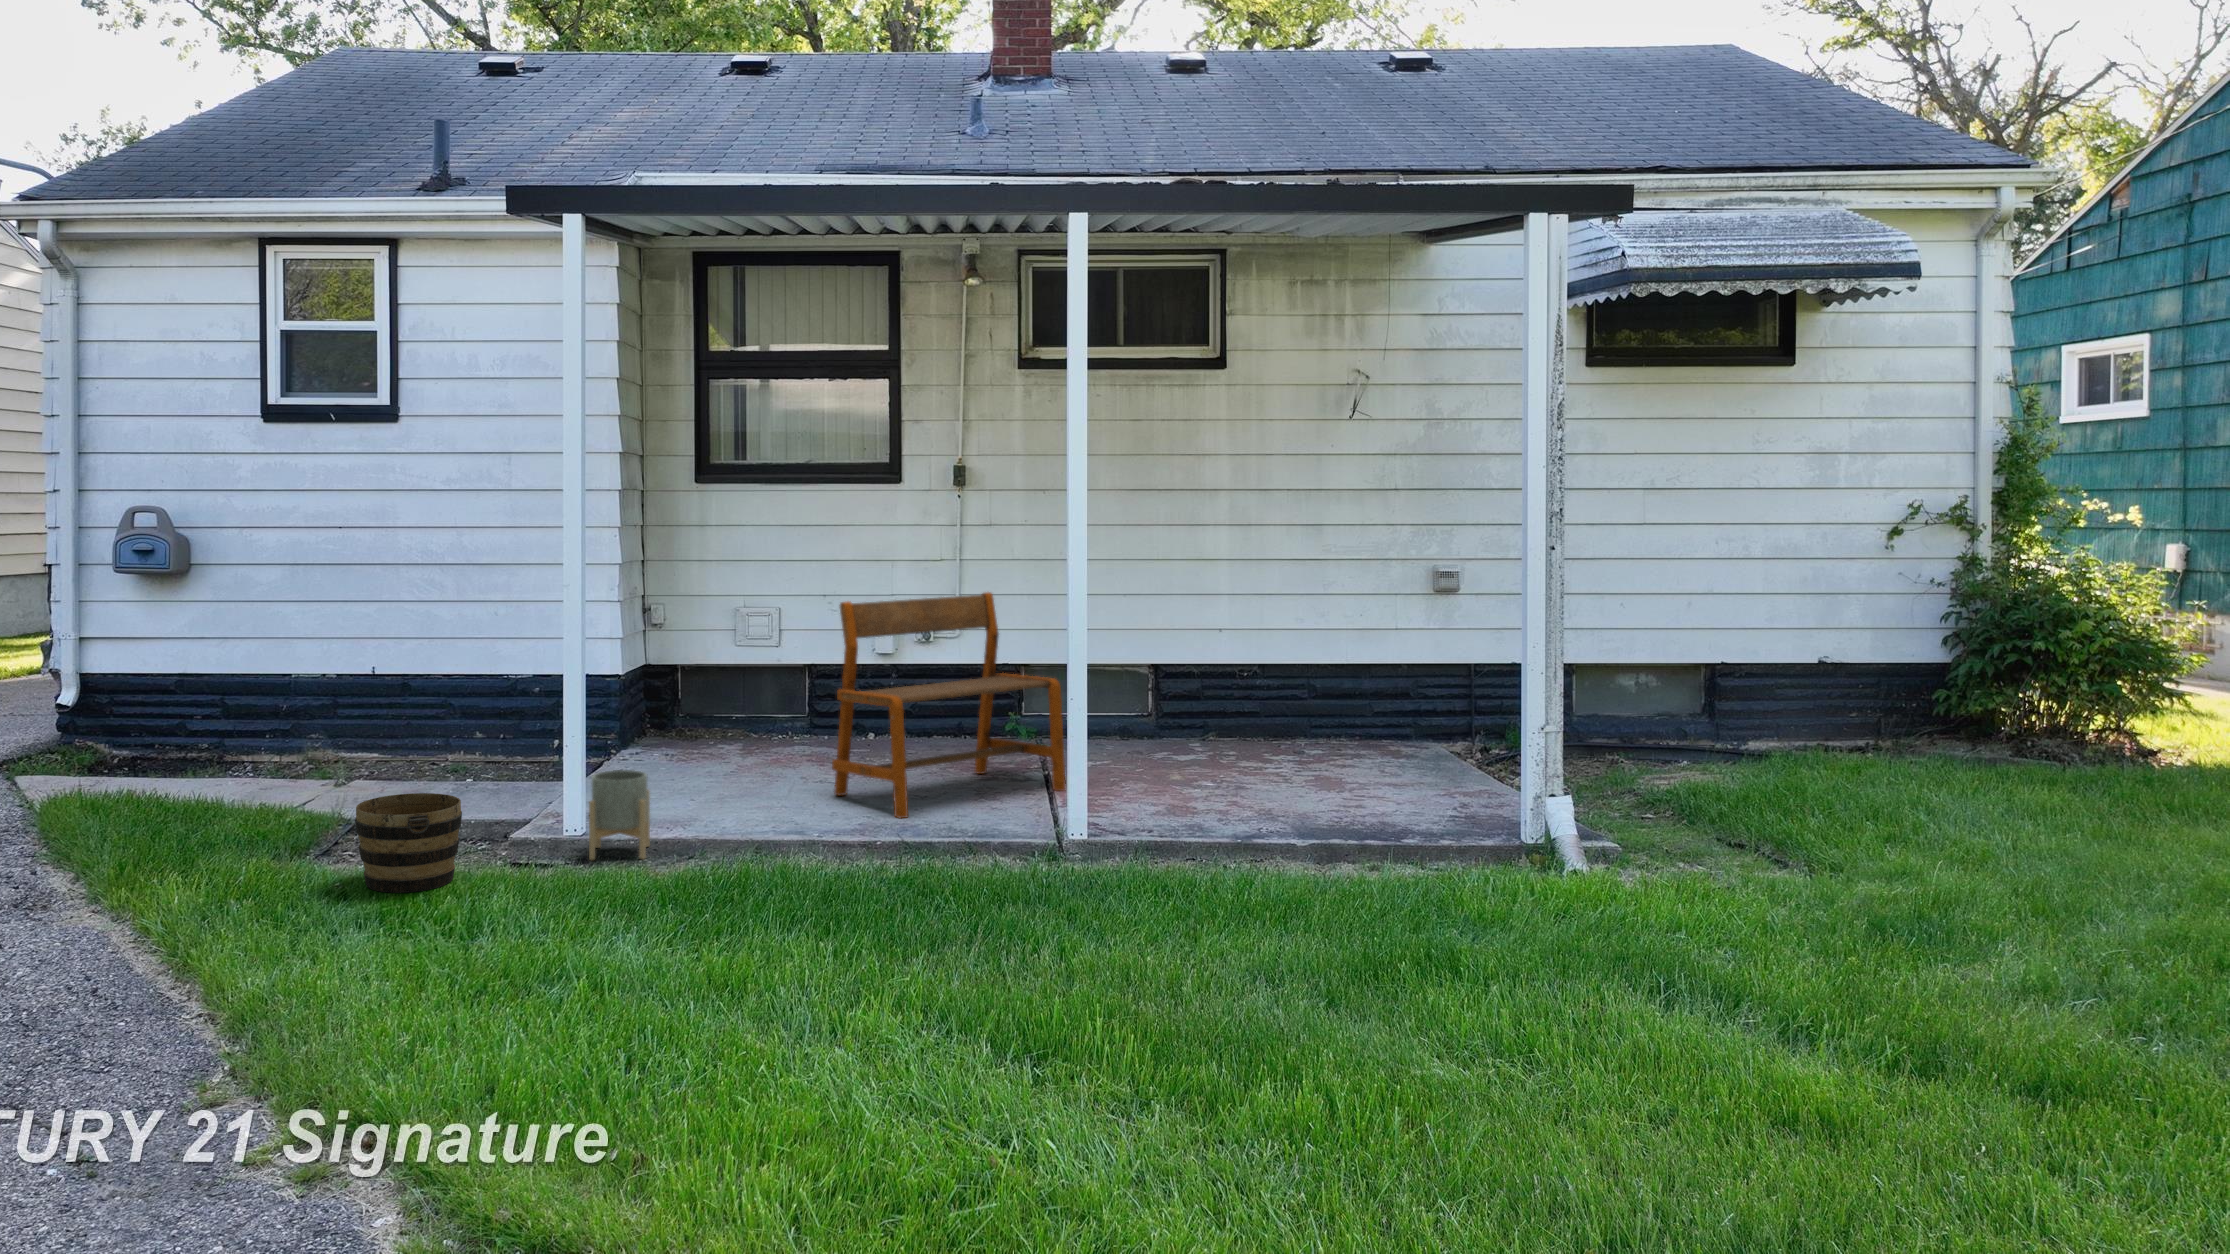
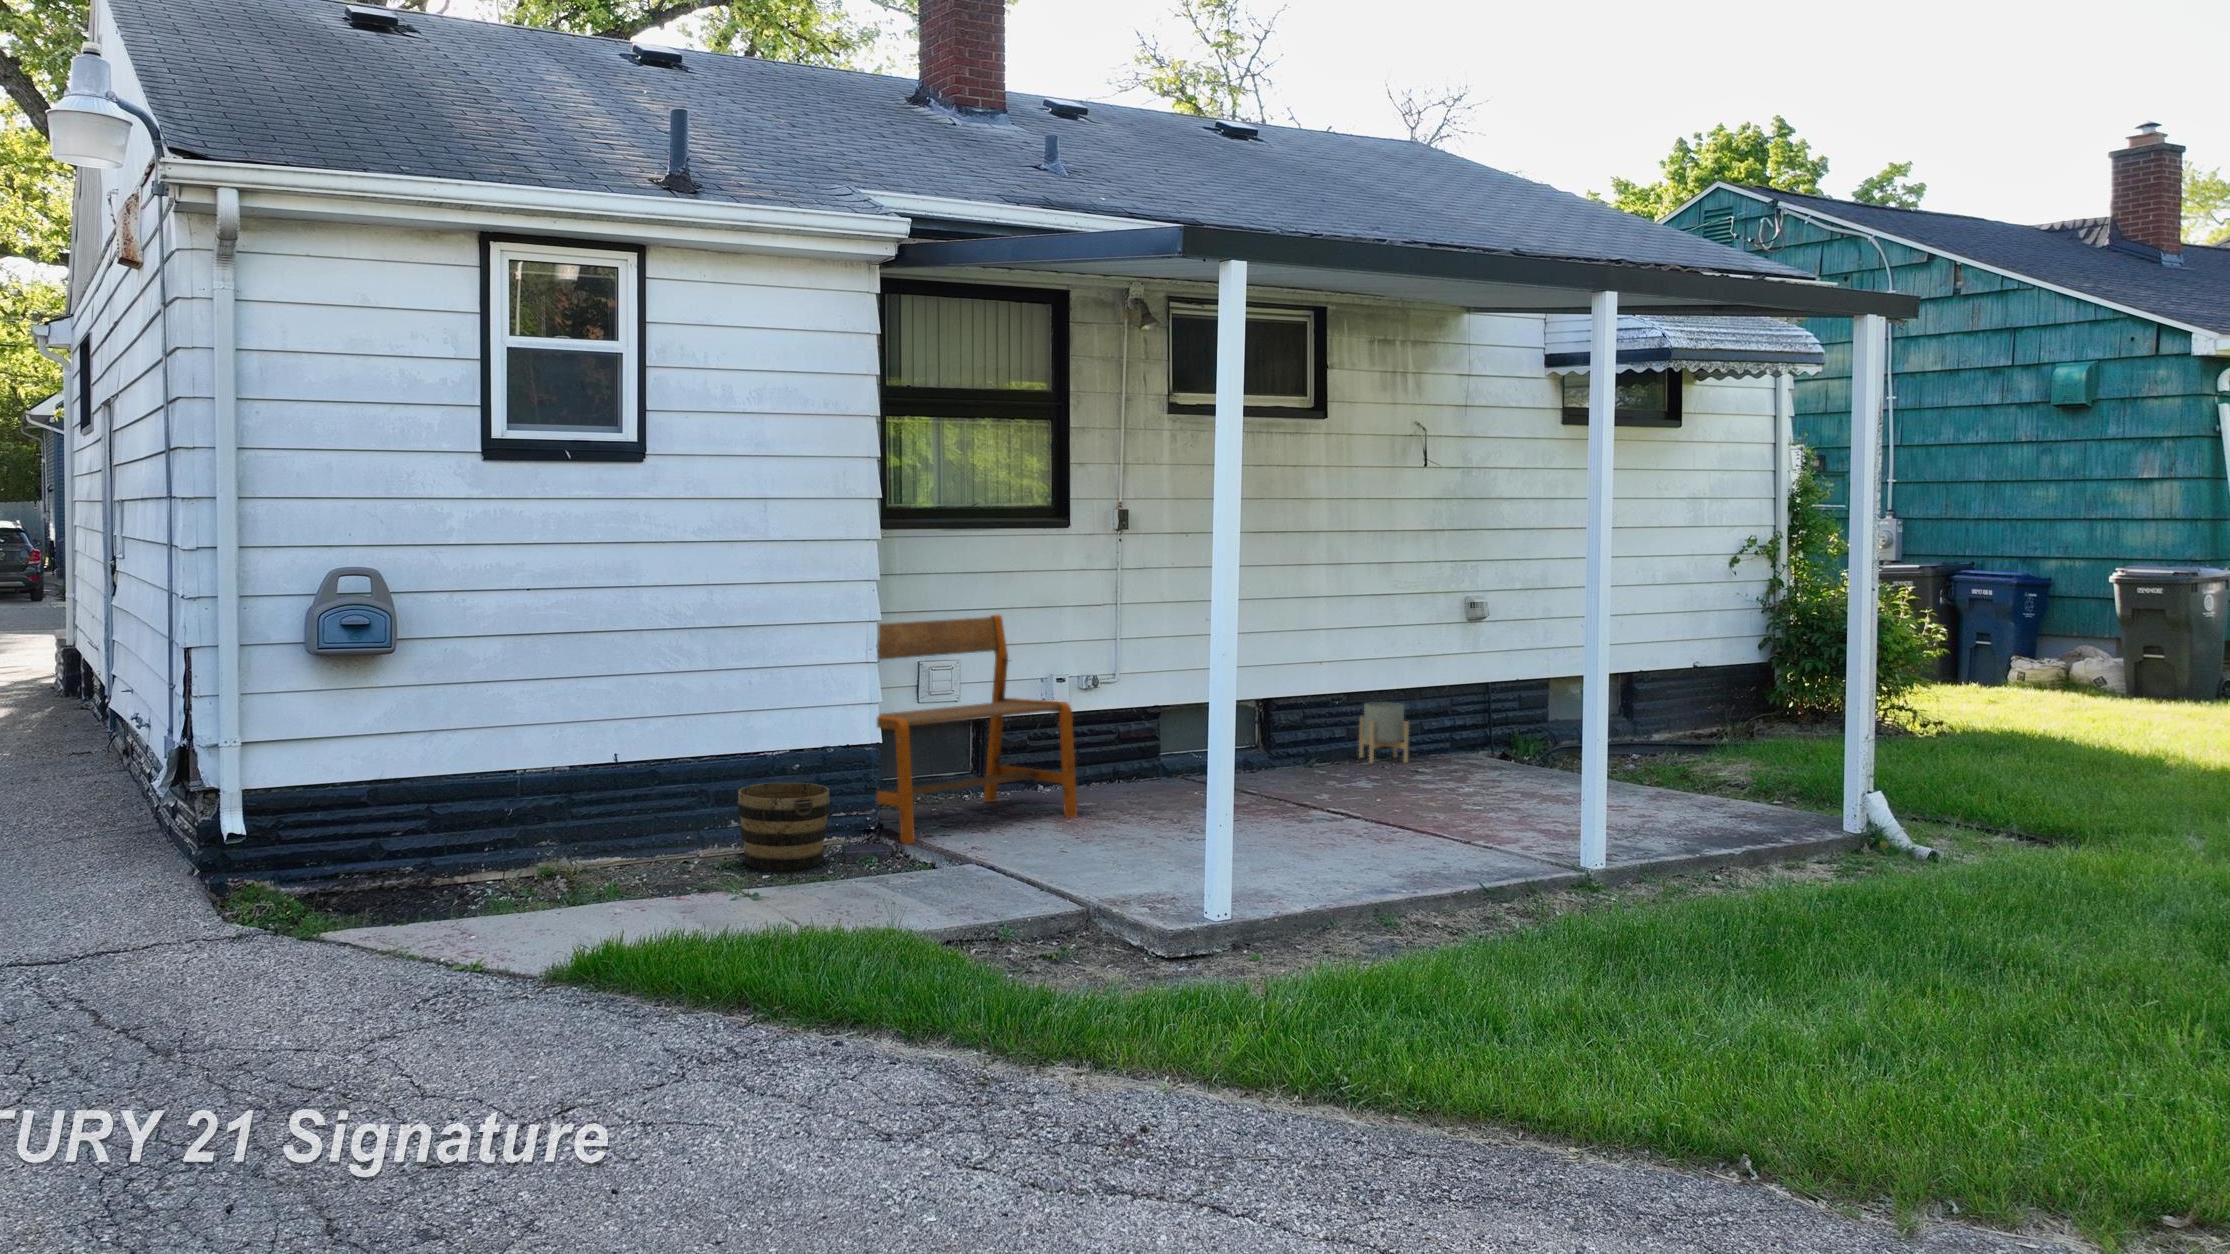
planter: present [589,770,650,860] -> present [1359,702,1409,763]
bucket: present [355,793,462,893] -> present [737,783,830,870]

